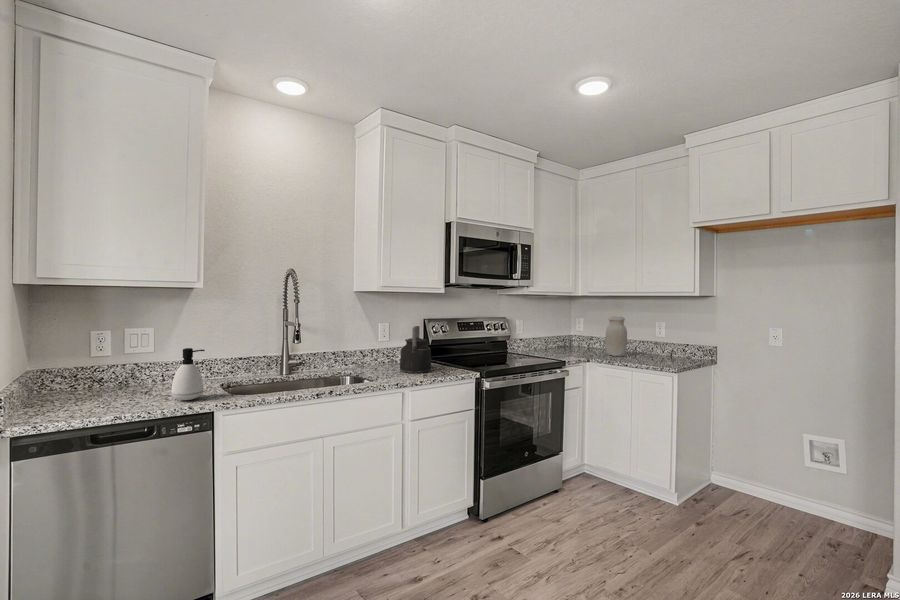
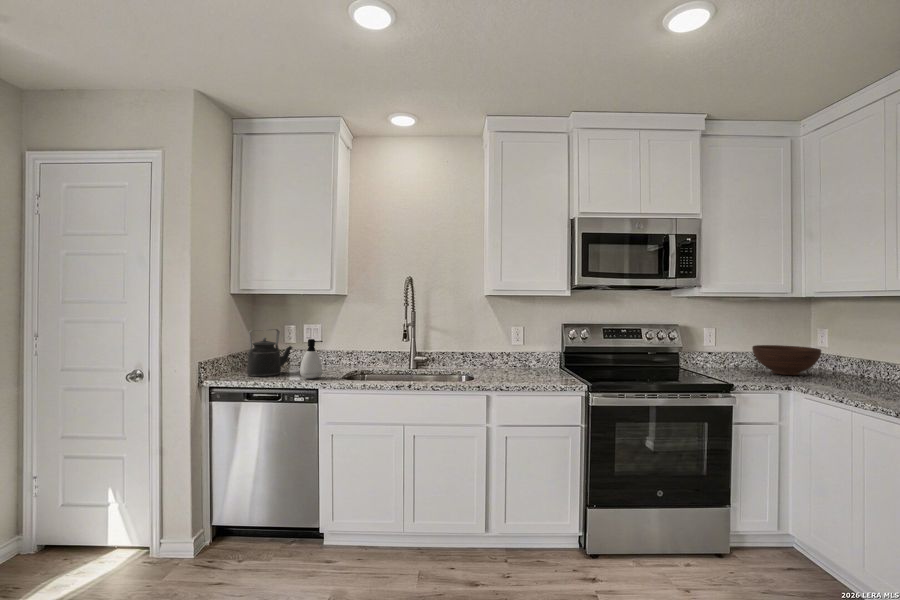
jar: present [605,317,627,356] -> none [835,329,874,388]
kettle: present [400,326,431,373] -> present [247,329,292,377]
fruit bowl: none [543,330,585,351] -> present [752,345,821,375]

